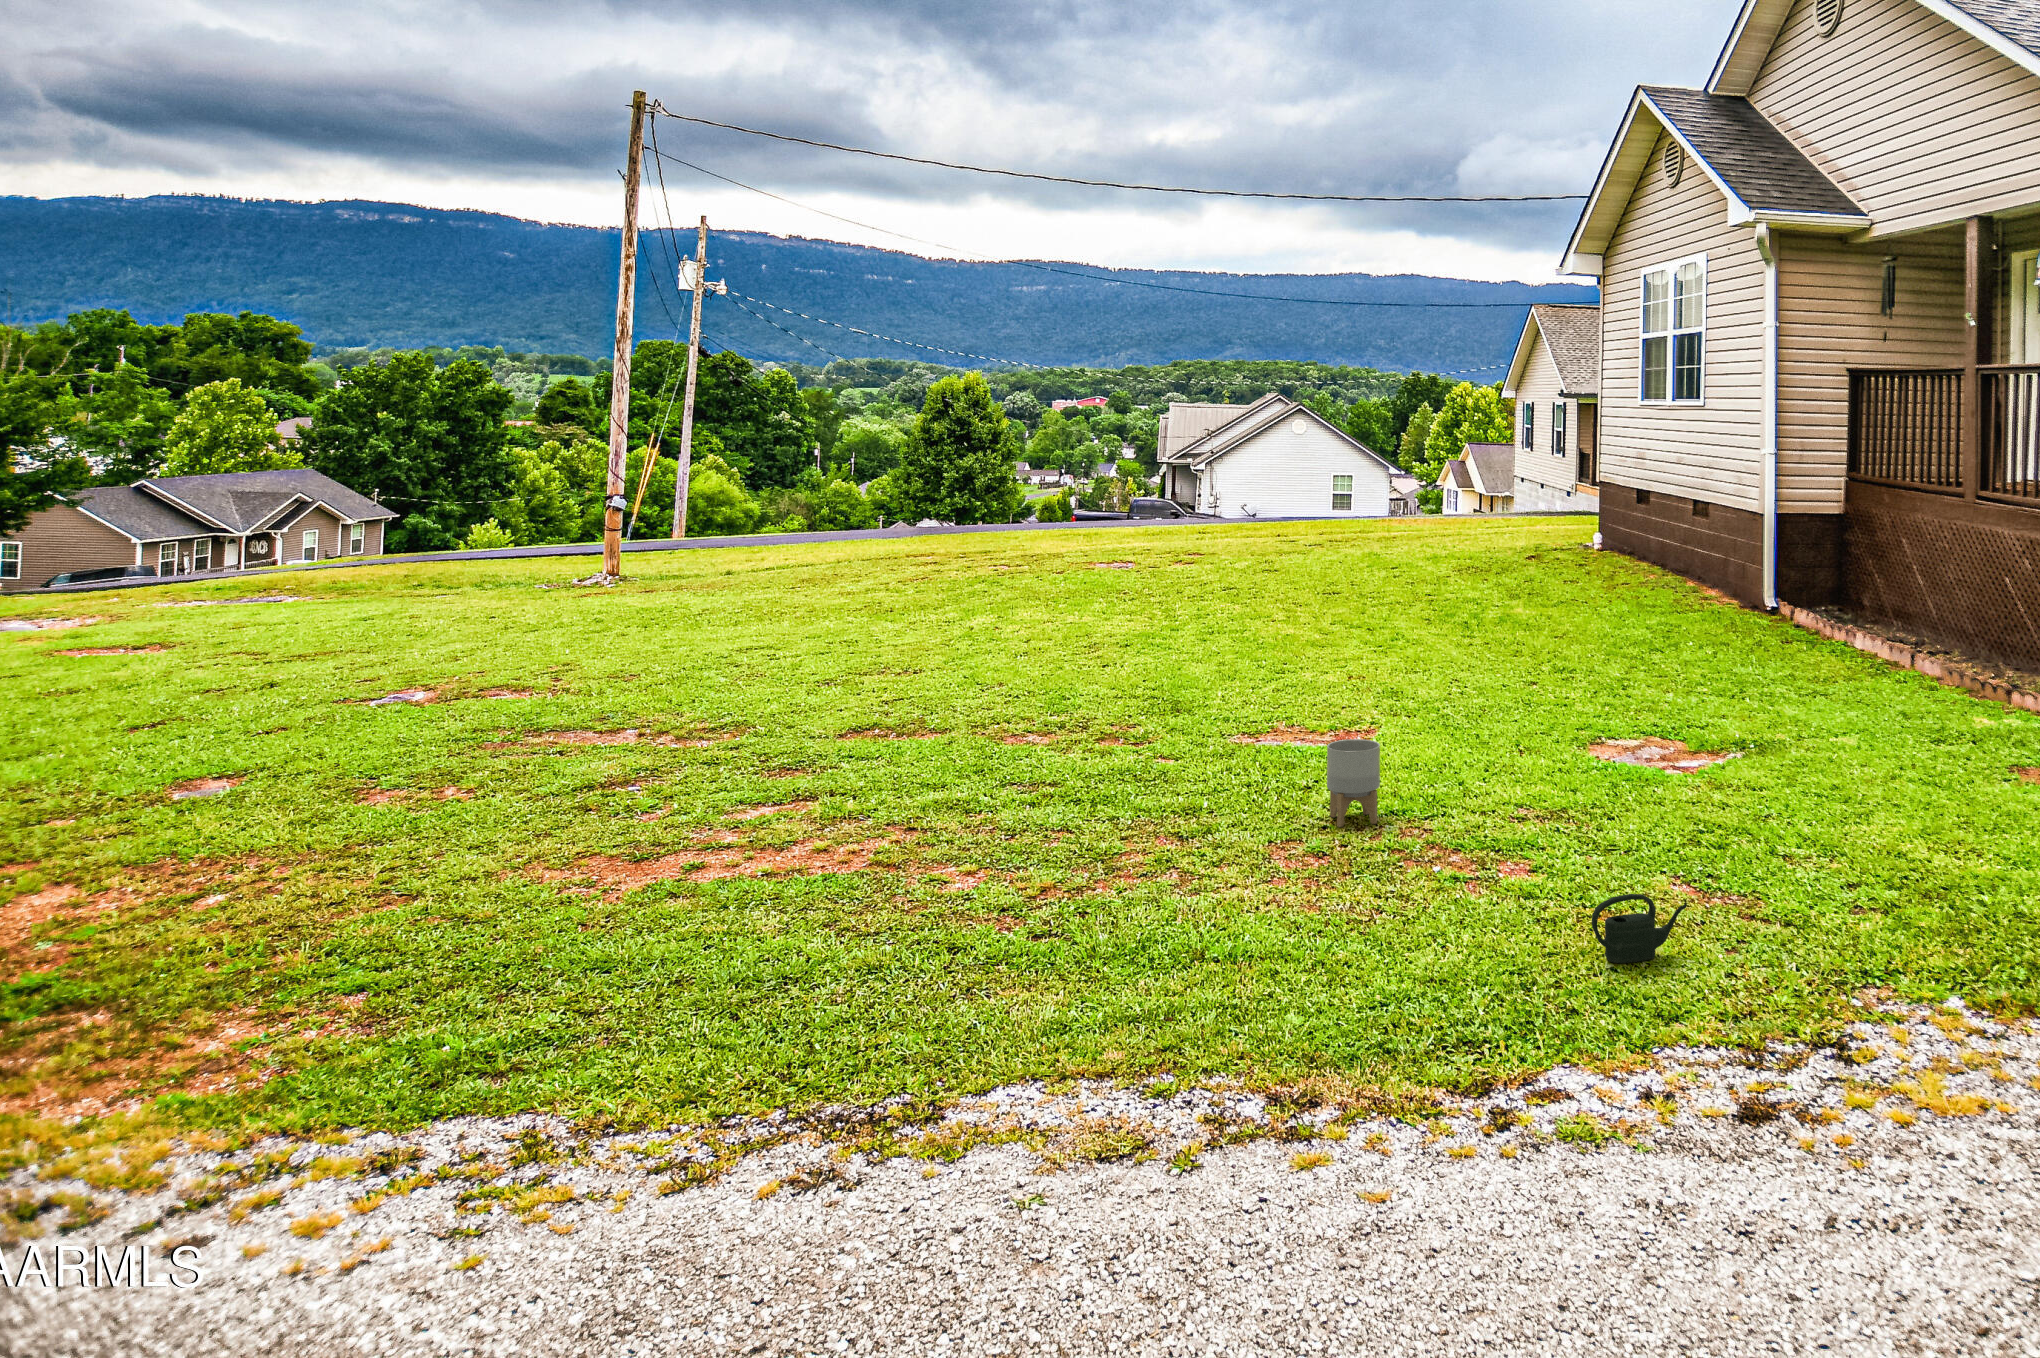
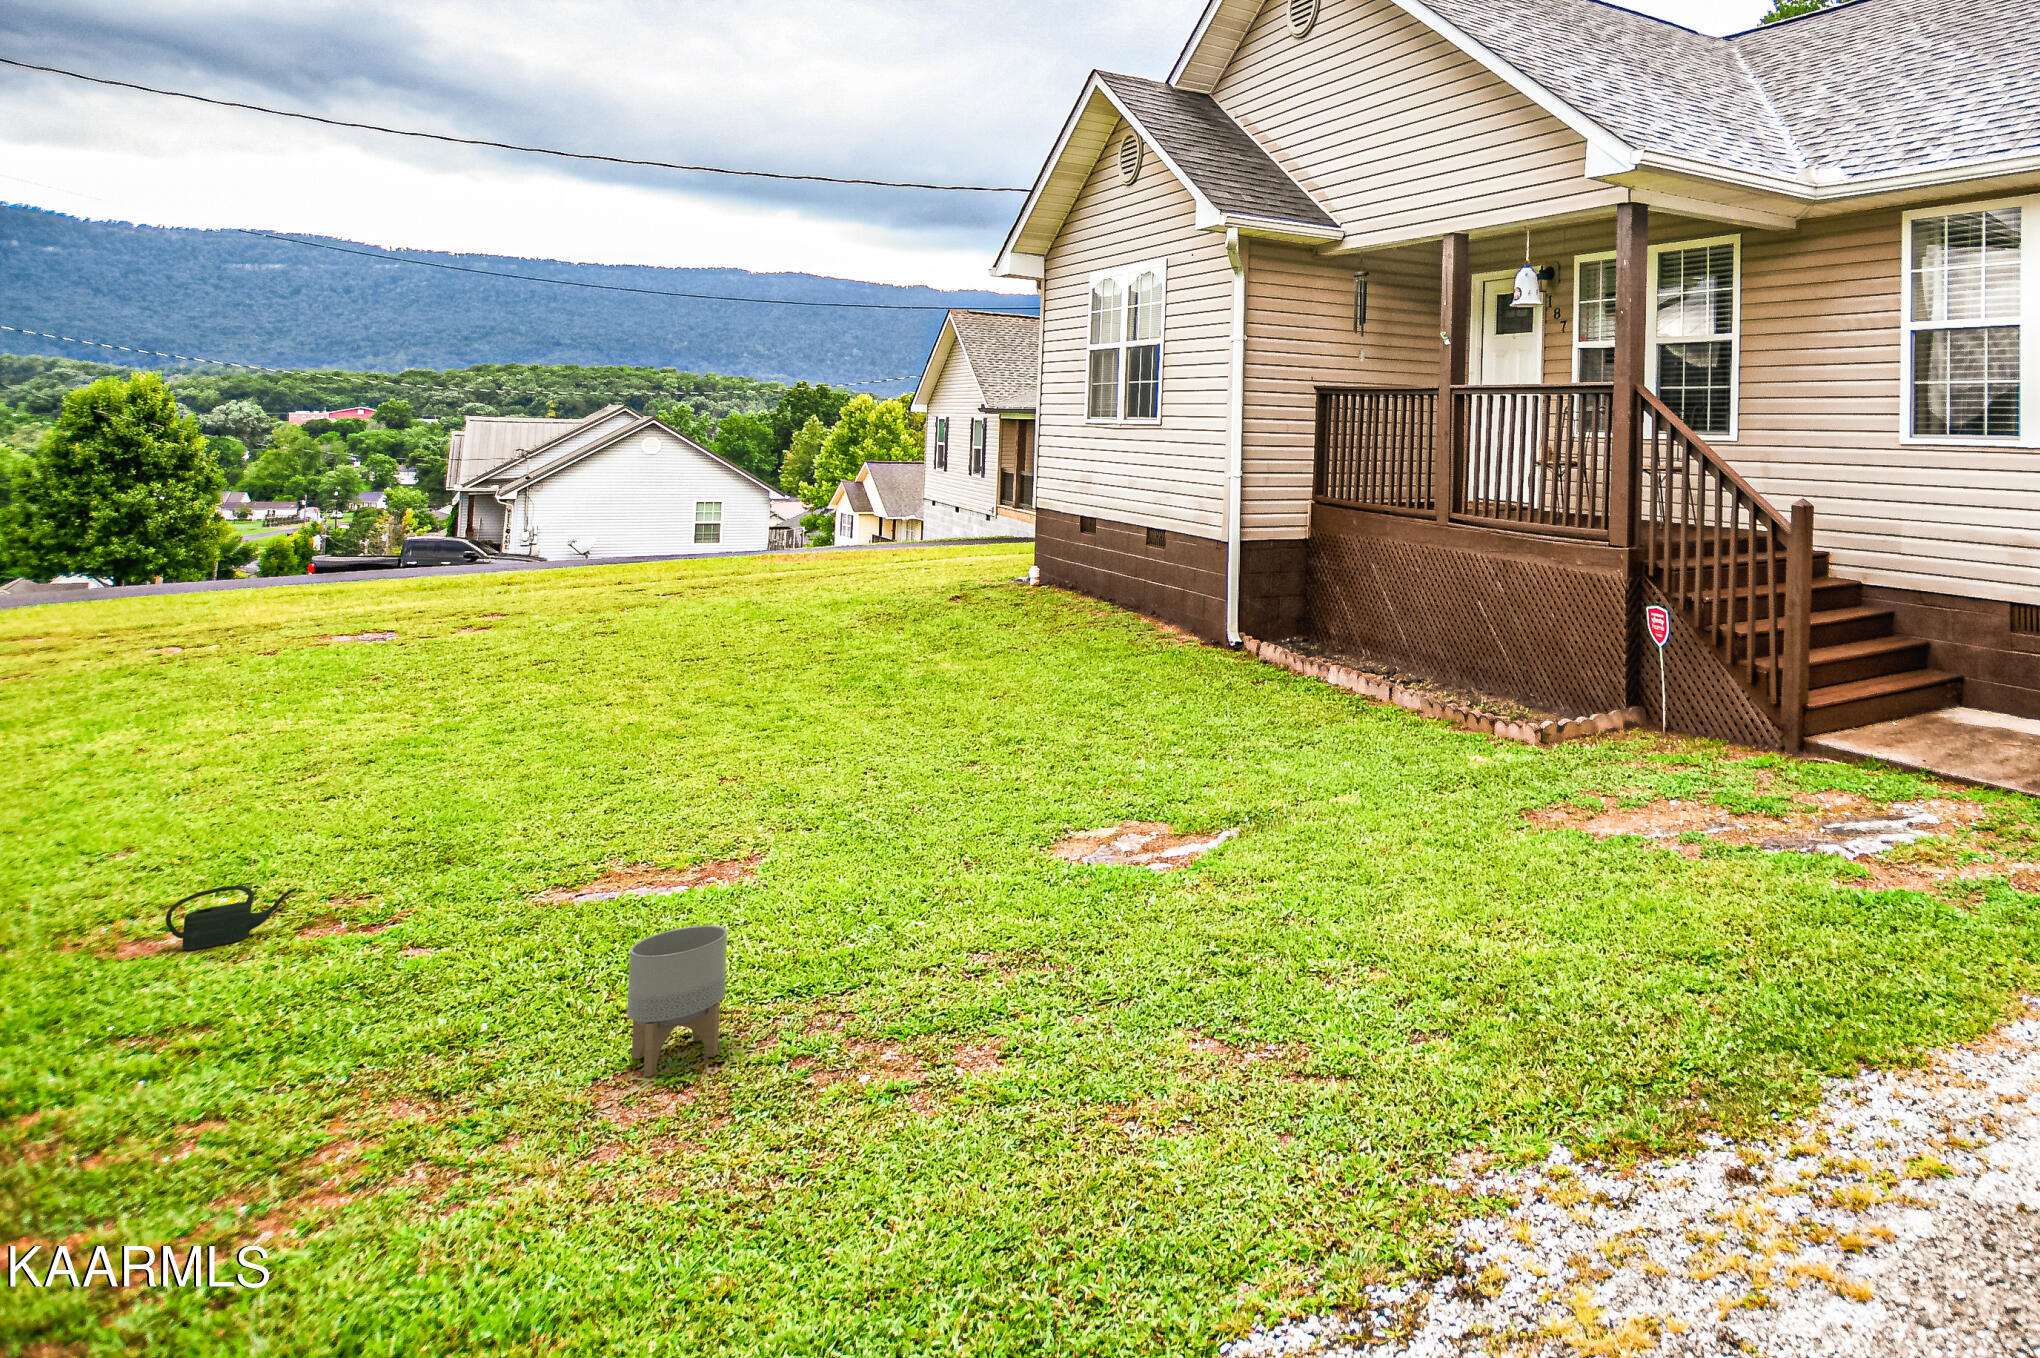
watering can: present [1592,894,1686,963] -> present [166,885,296,950]

